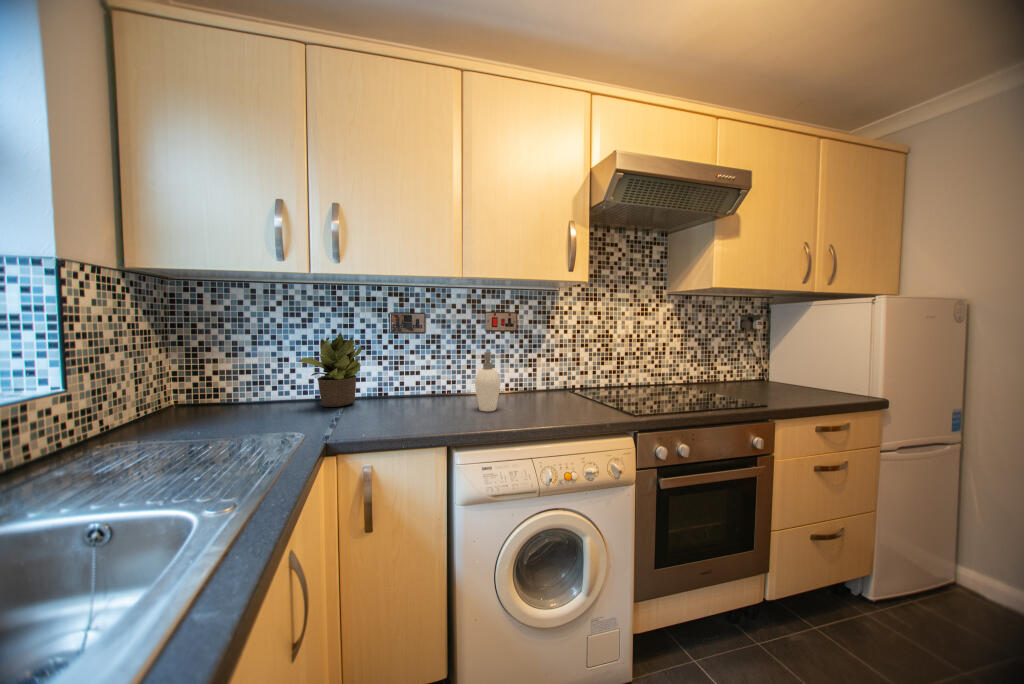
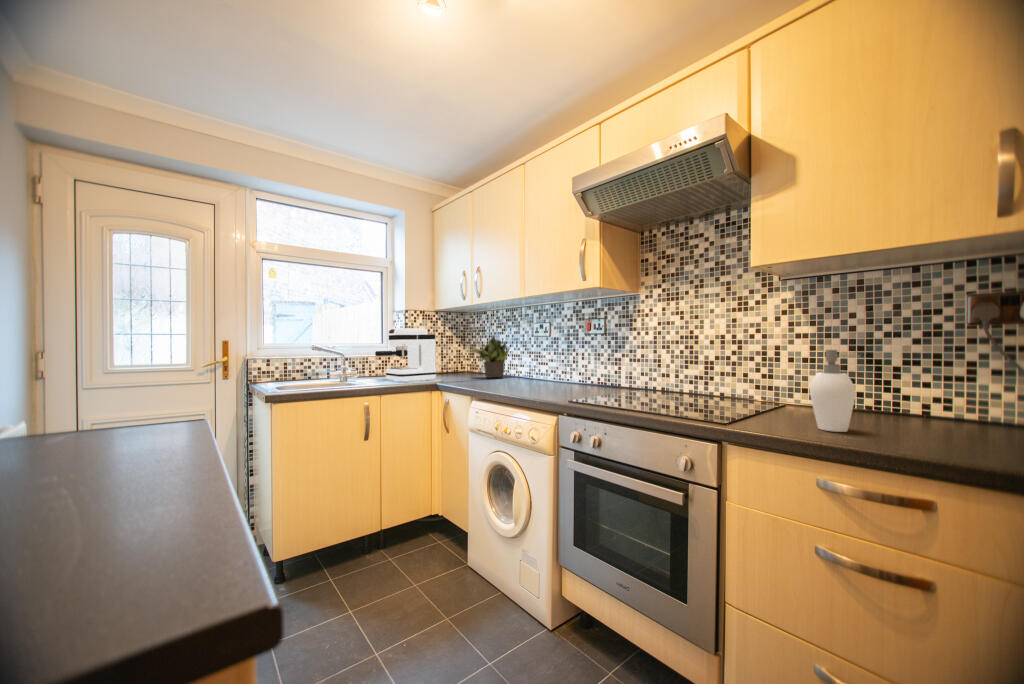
coffee maker: none [131,323,278,462] -> present [375,328,436,382]
soap dispenser: present [475,352,500,411] -> present [810,350,860,432]

